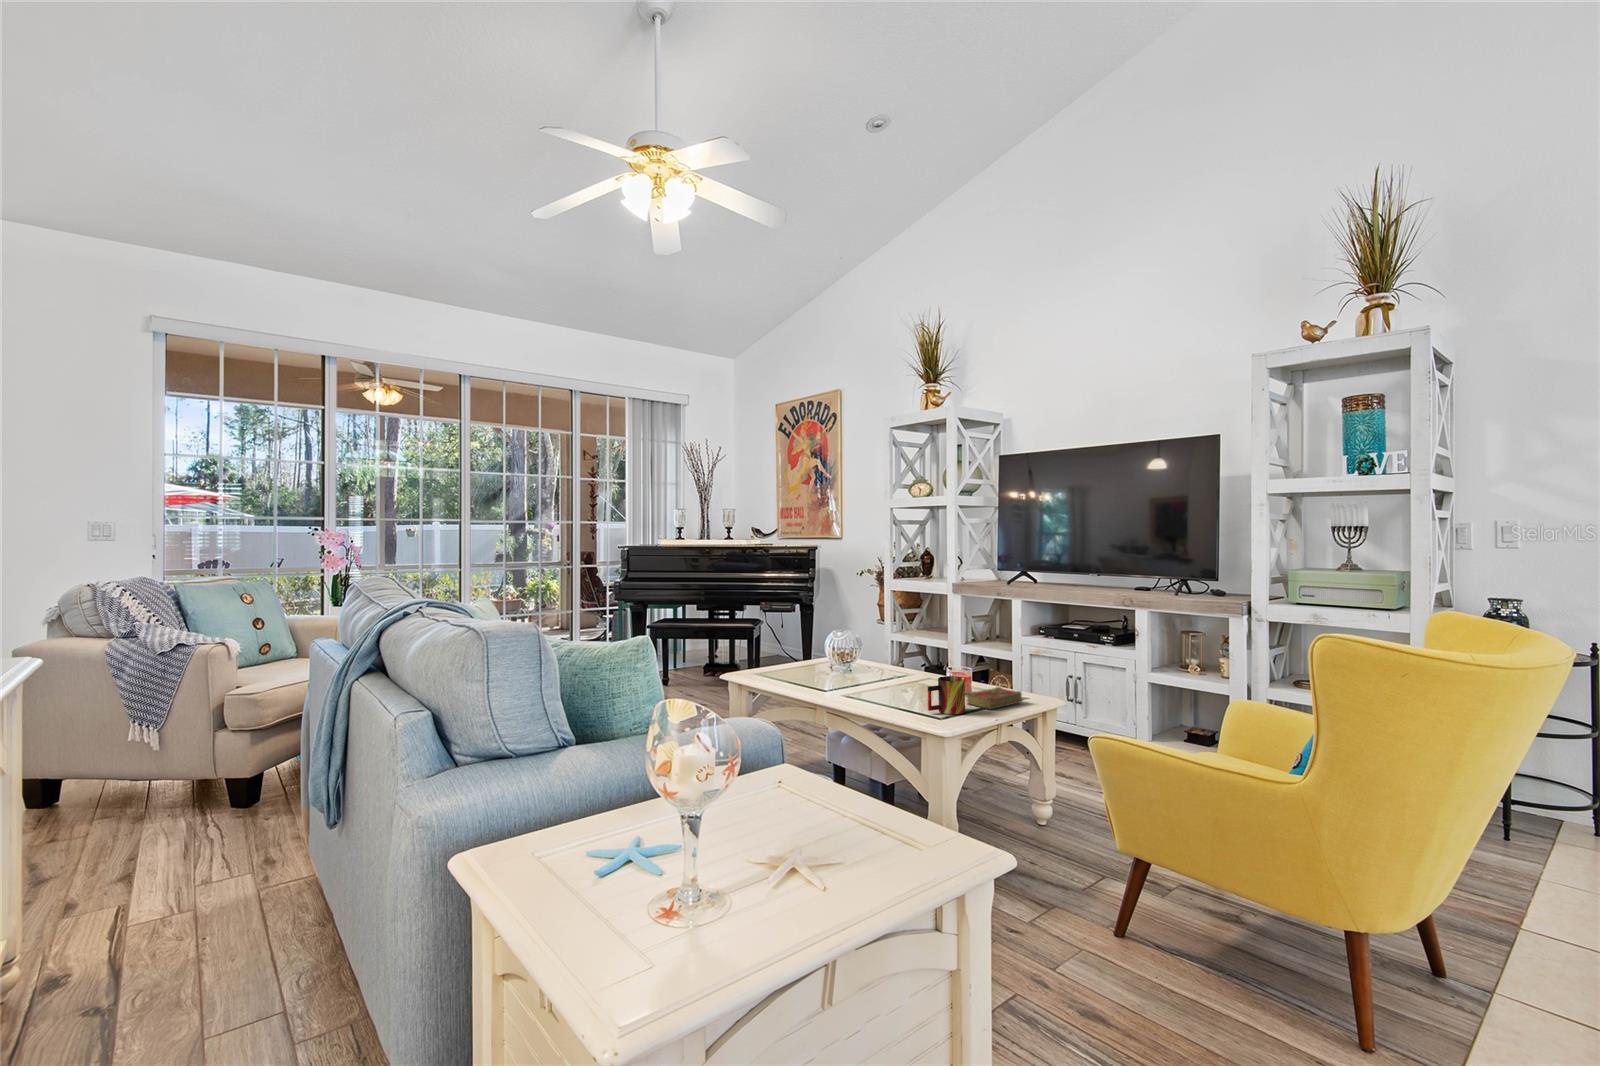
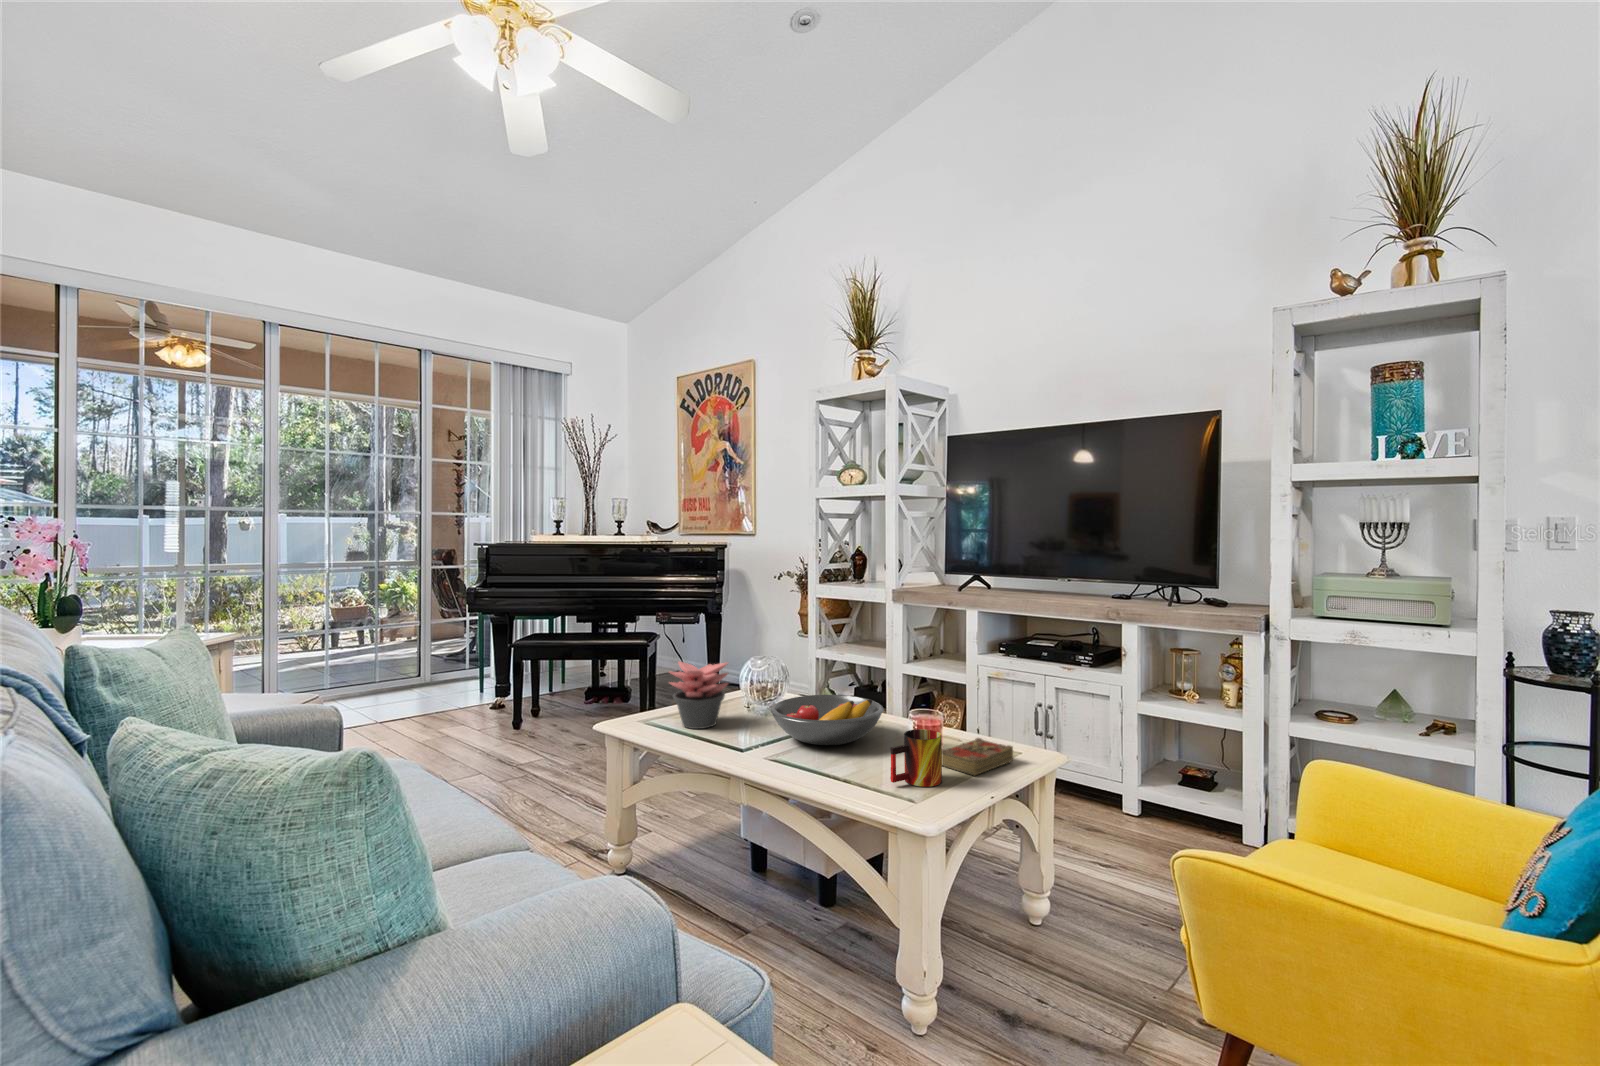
succulent plant: none [773,632,817,680] -> present [670,662,728,729]
fruit bowl: none [847,657,930,691] -> present [770,695,884,745]

